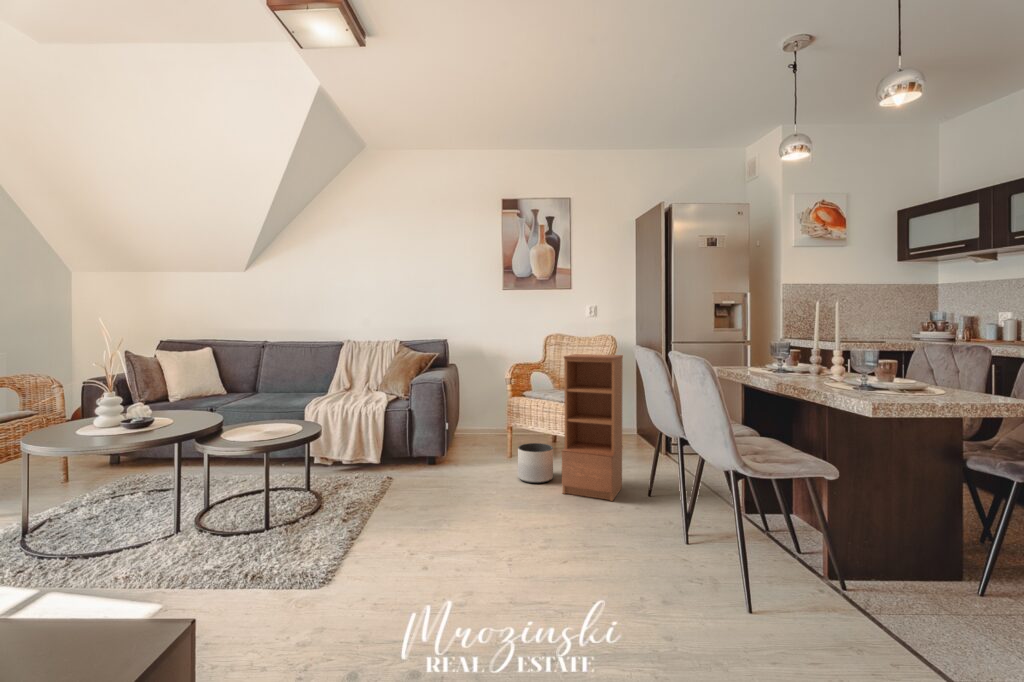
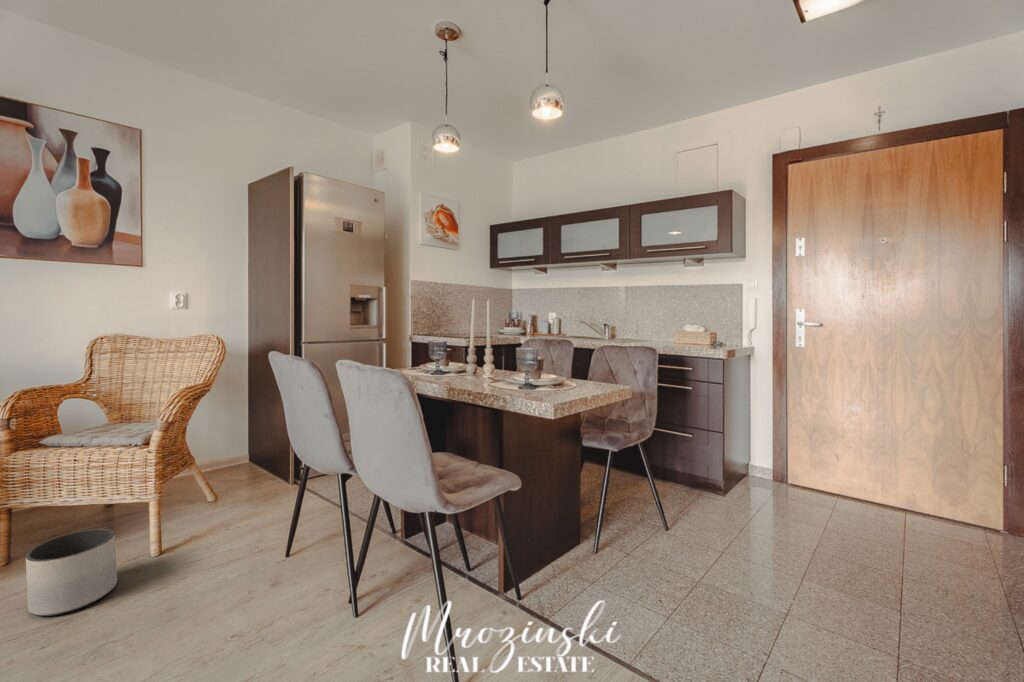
bookcase: present [562,354,623,501] -> none [132,369,251,613]

